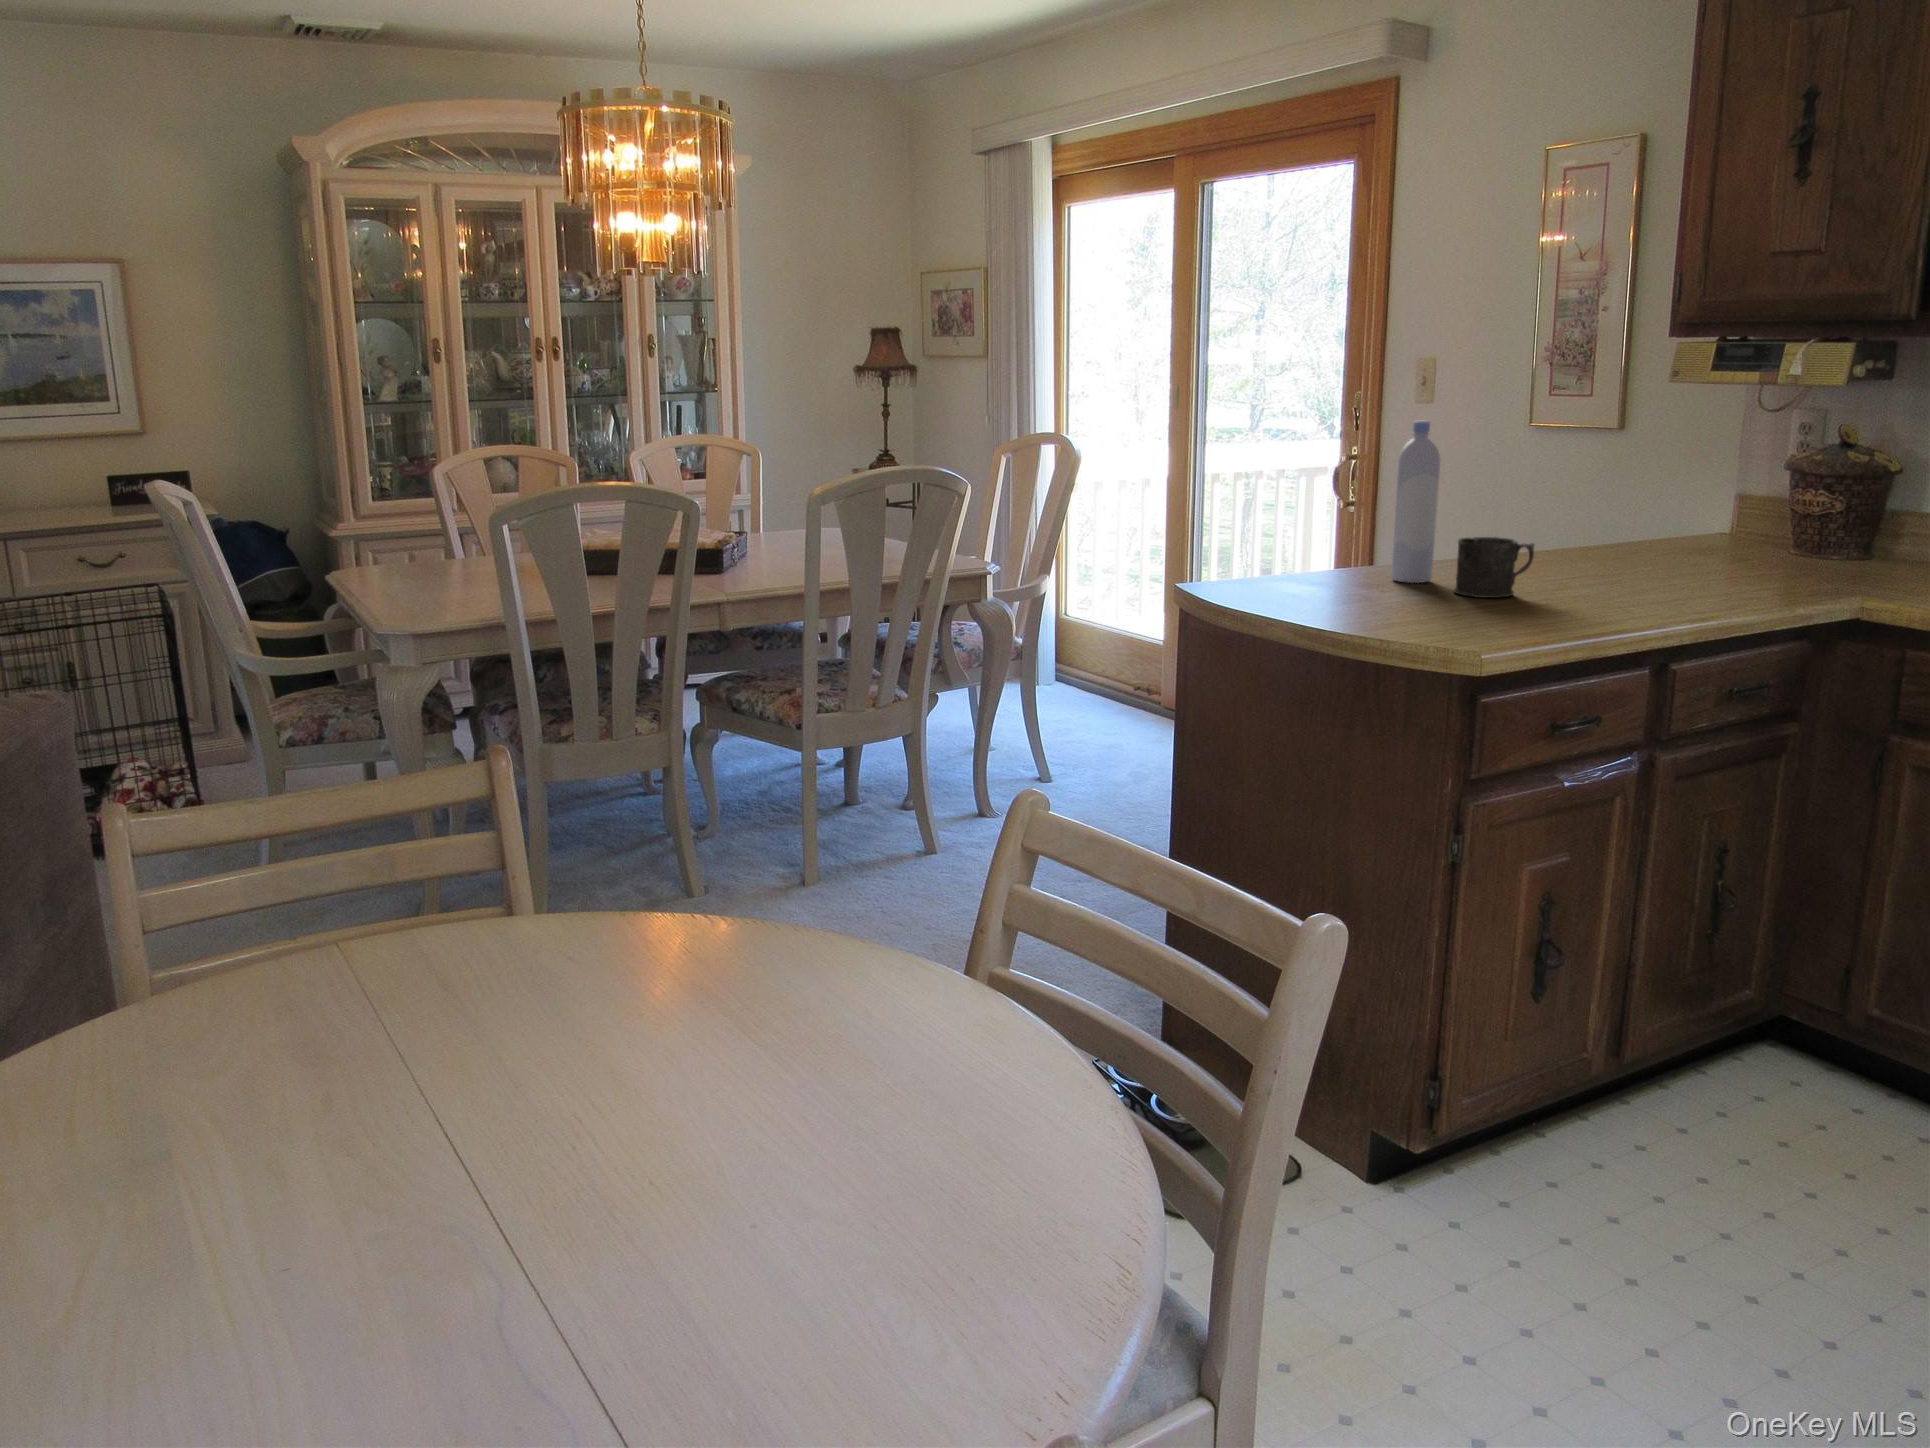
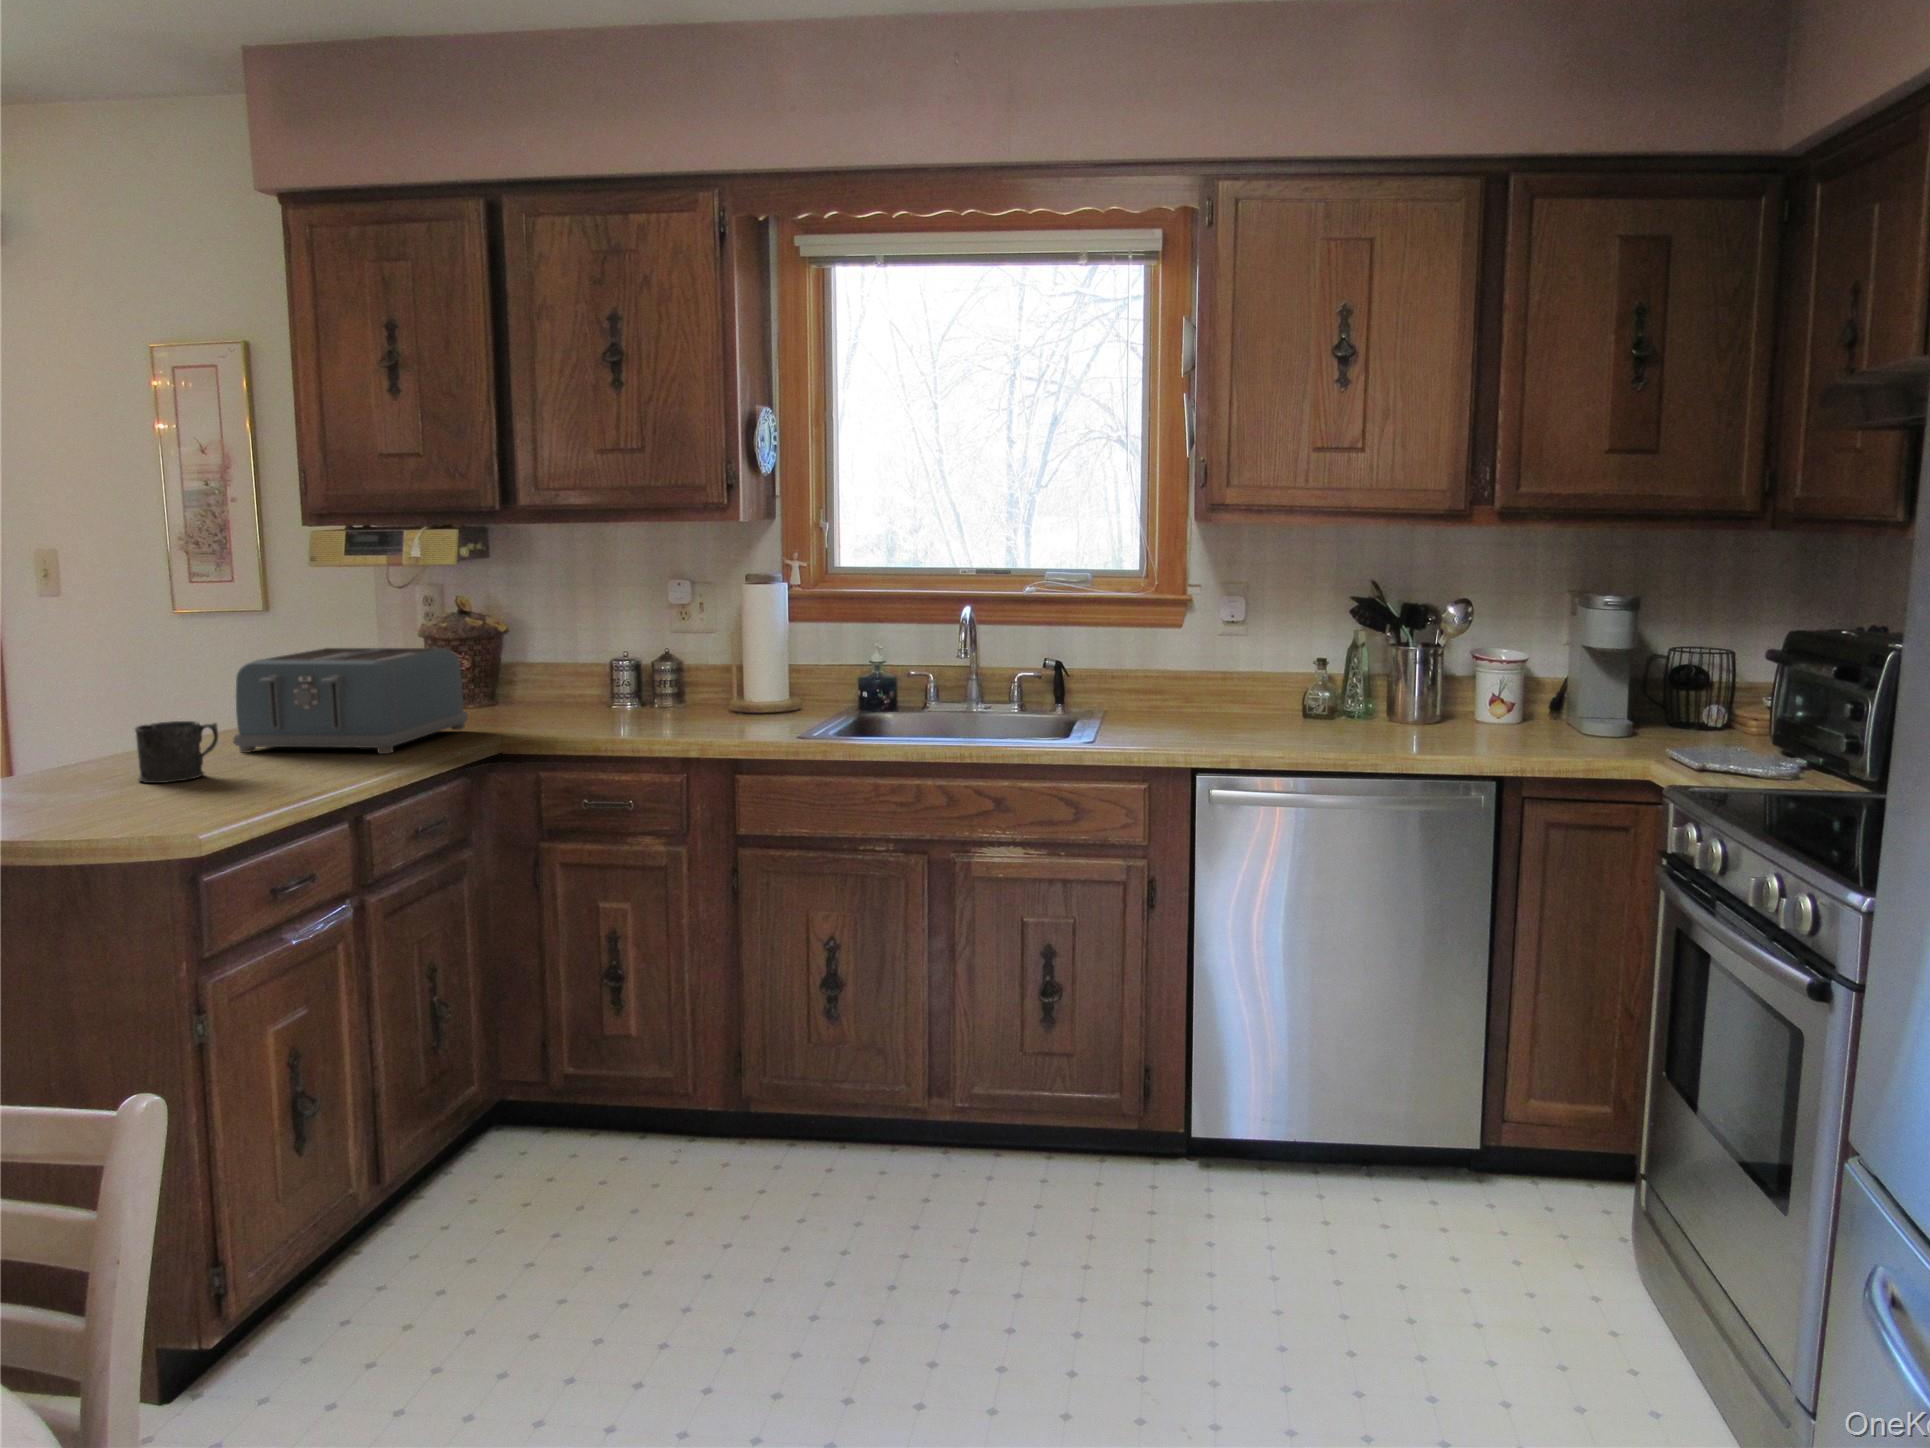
bottle: present [1391,421,1440,583] -> none [49,611,109,779]
toaster: none [1551,474,1824,600] -> present [234,648,468,754]

